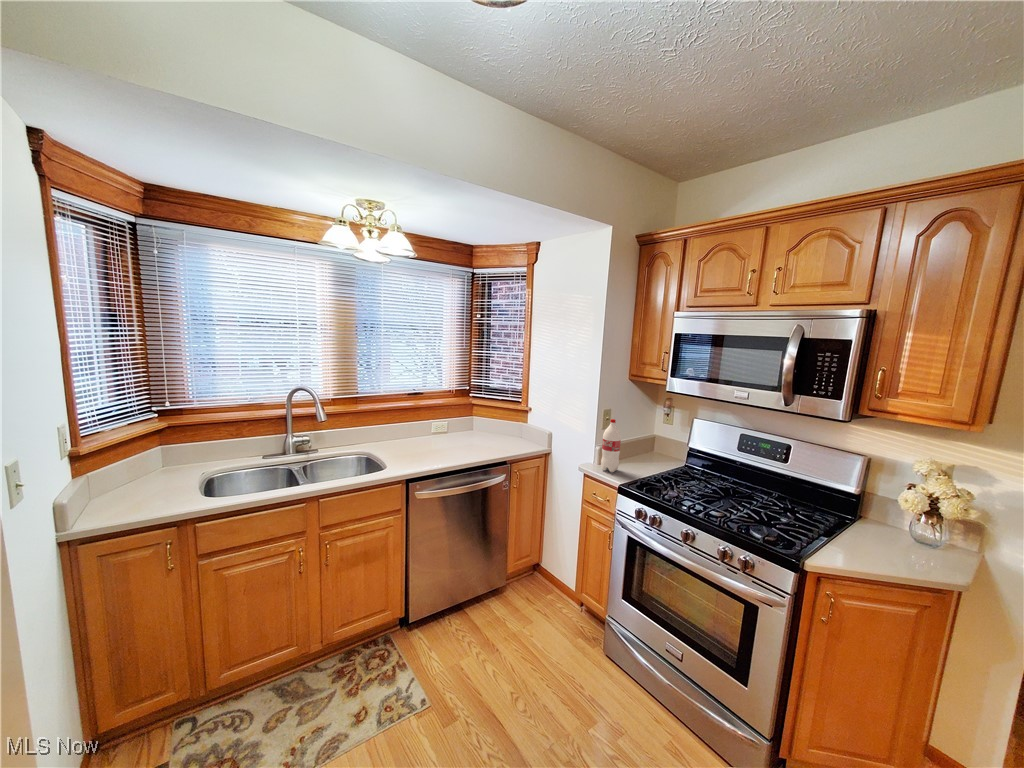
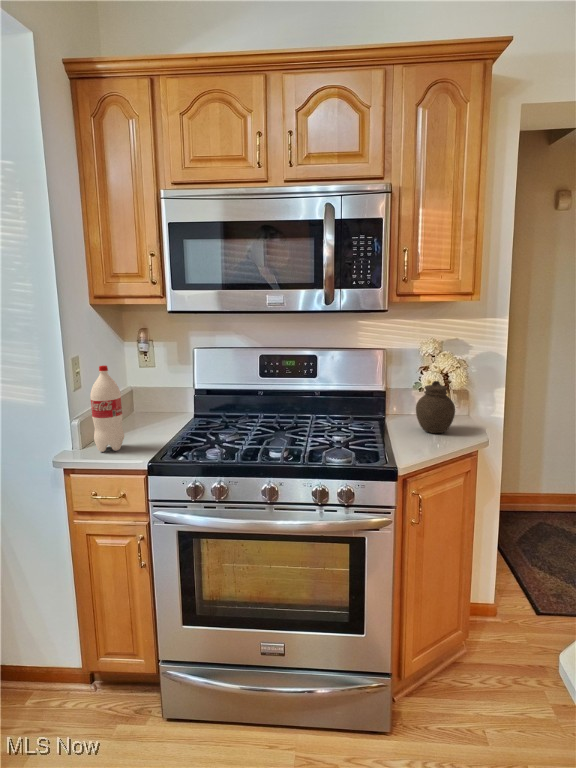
jar: none [878,501,931,556] -> present [416,381,455,433]

